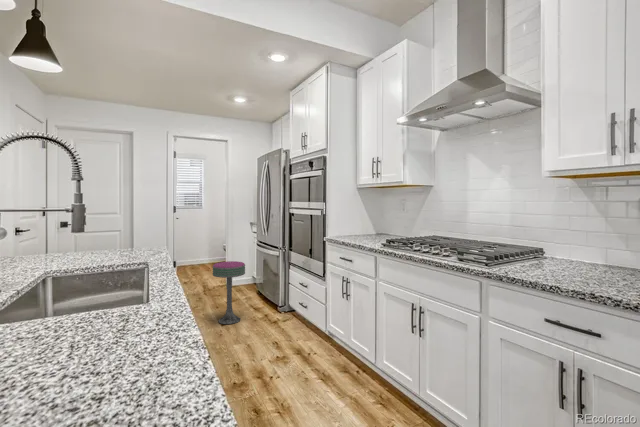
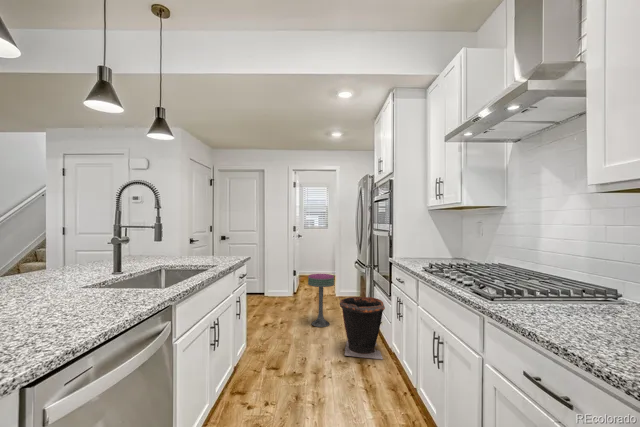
trash can: none [267,282,320,349] -> present [339,297,385,359]

